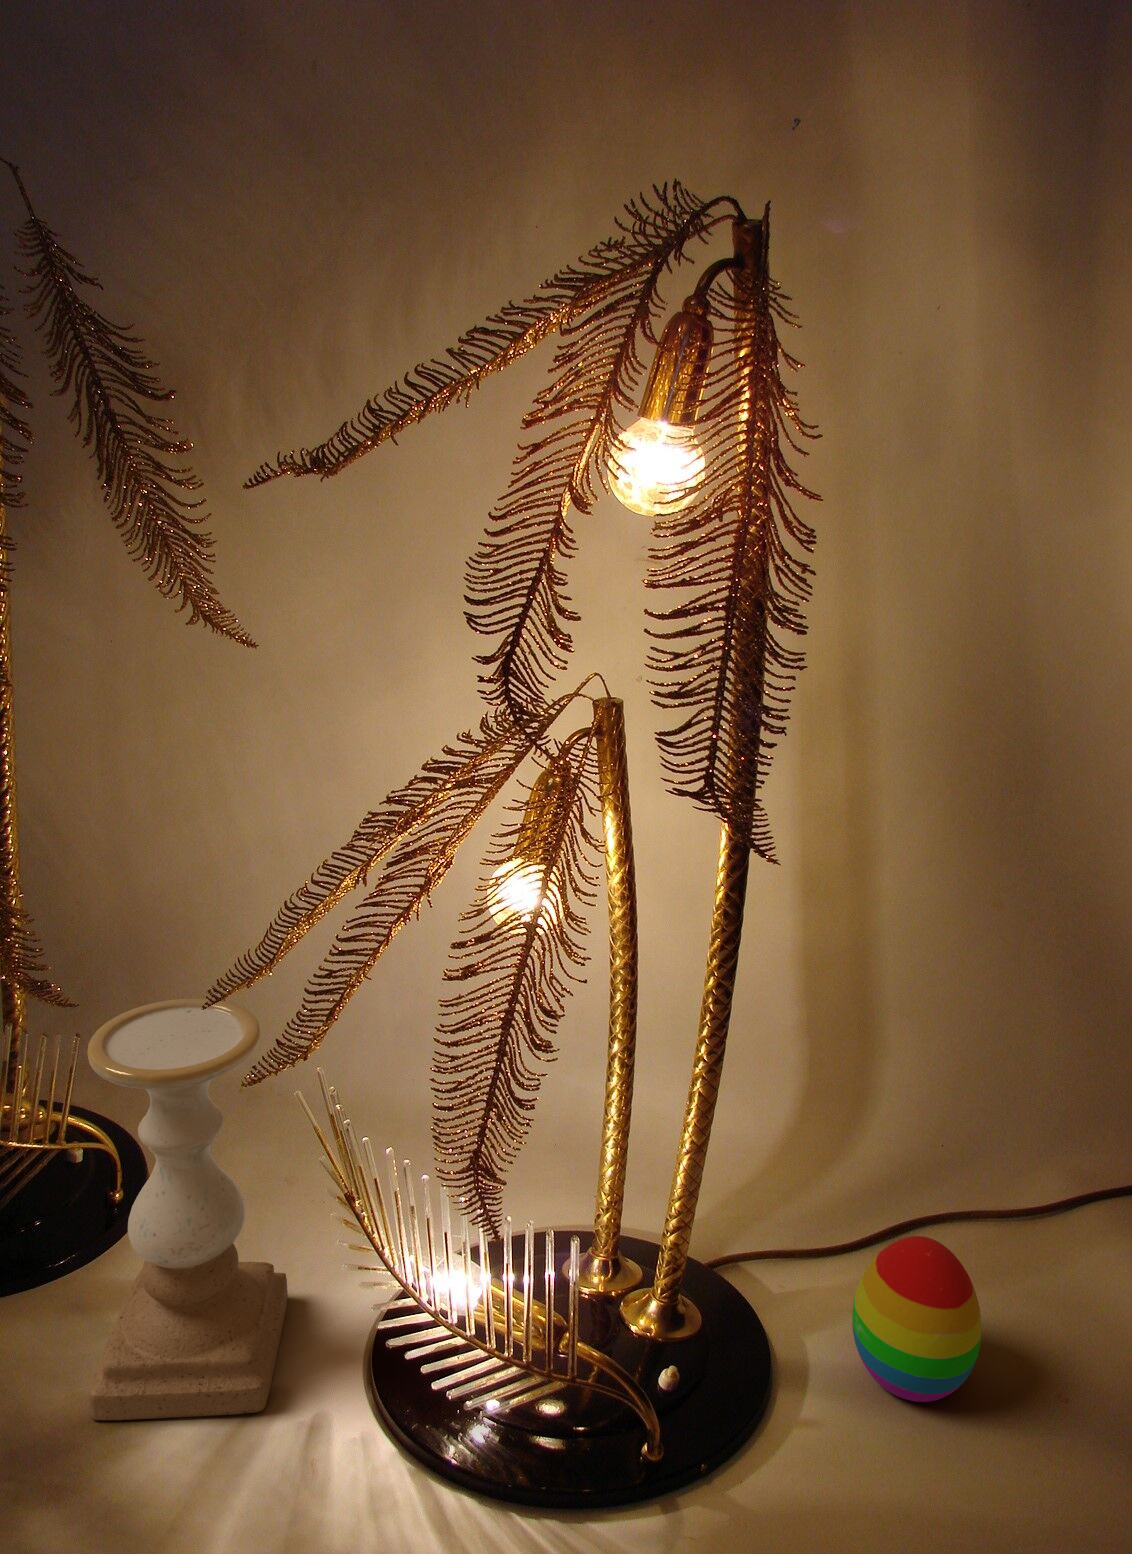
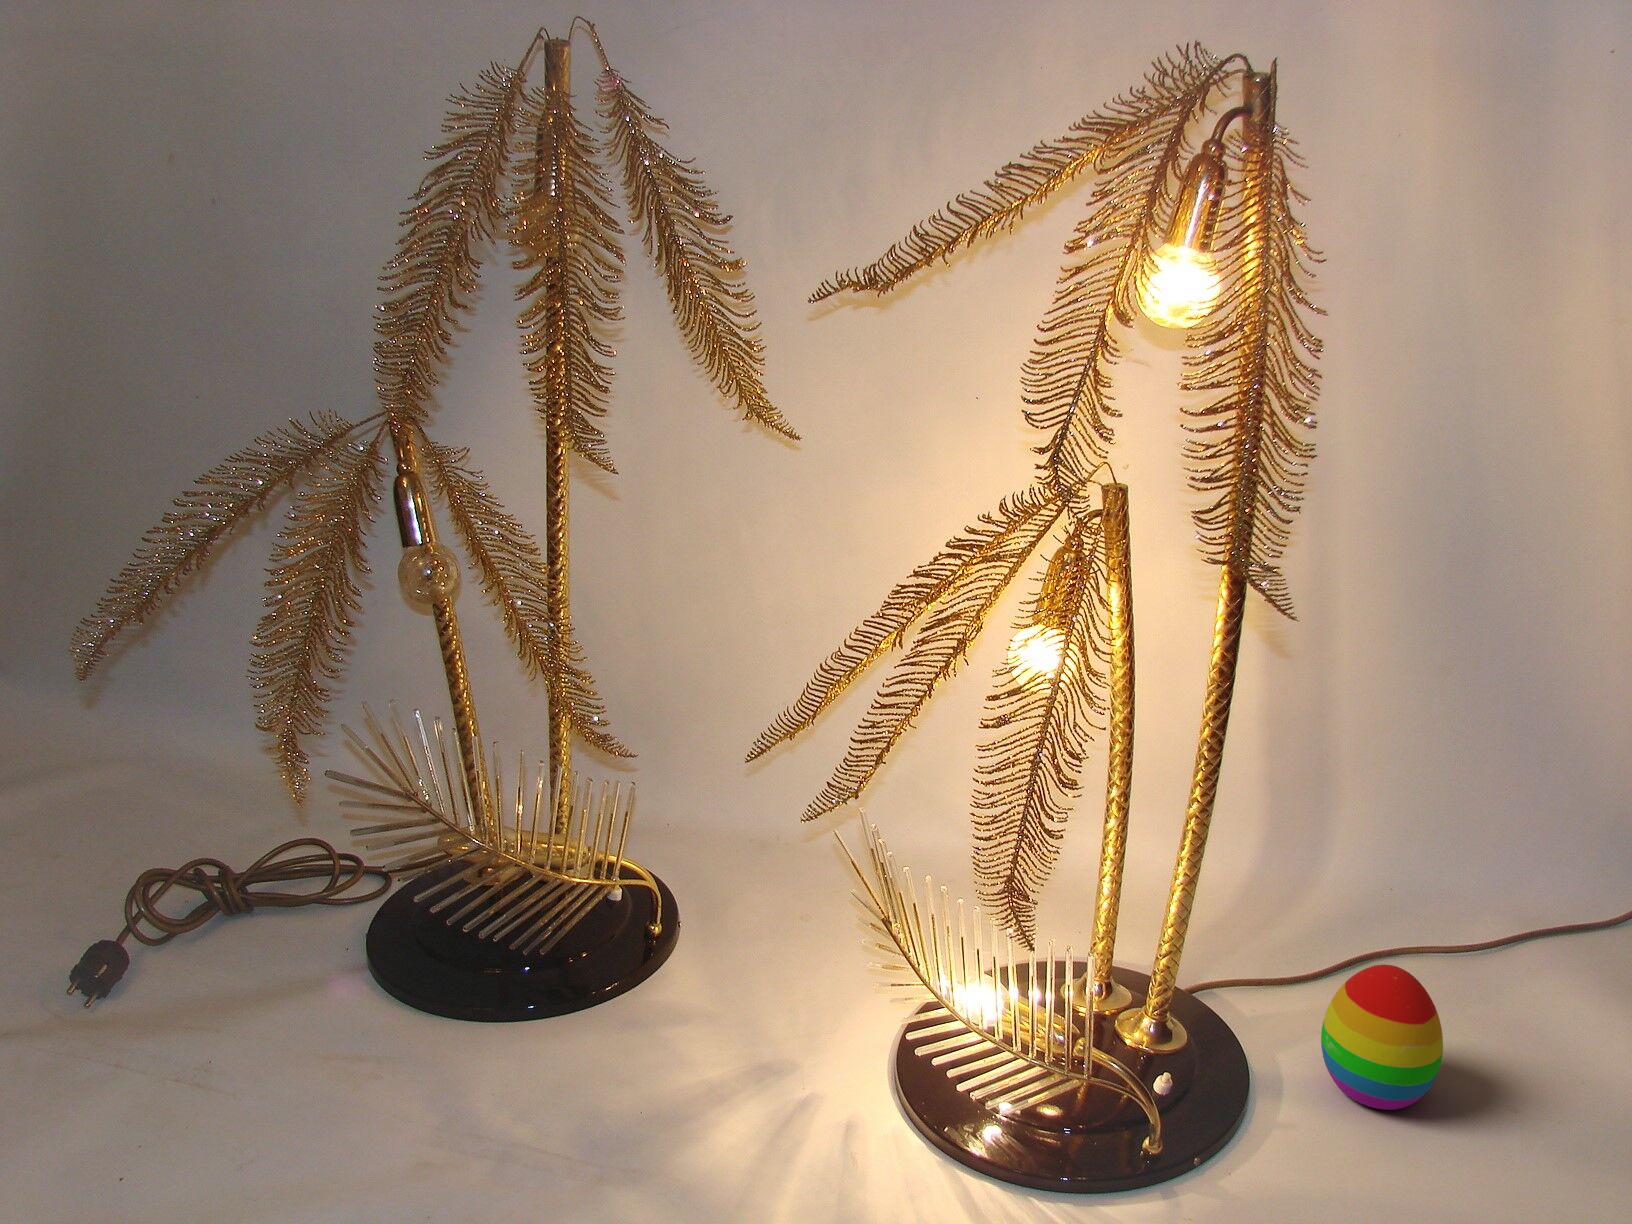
candle holder: present [87,998,288,1420] -> none [654,753,803,1116]

